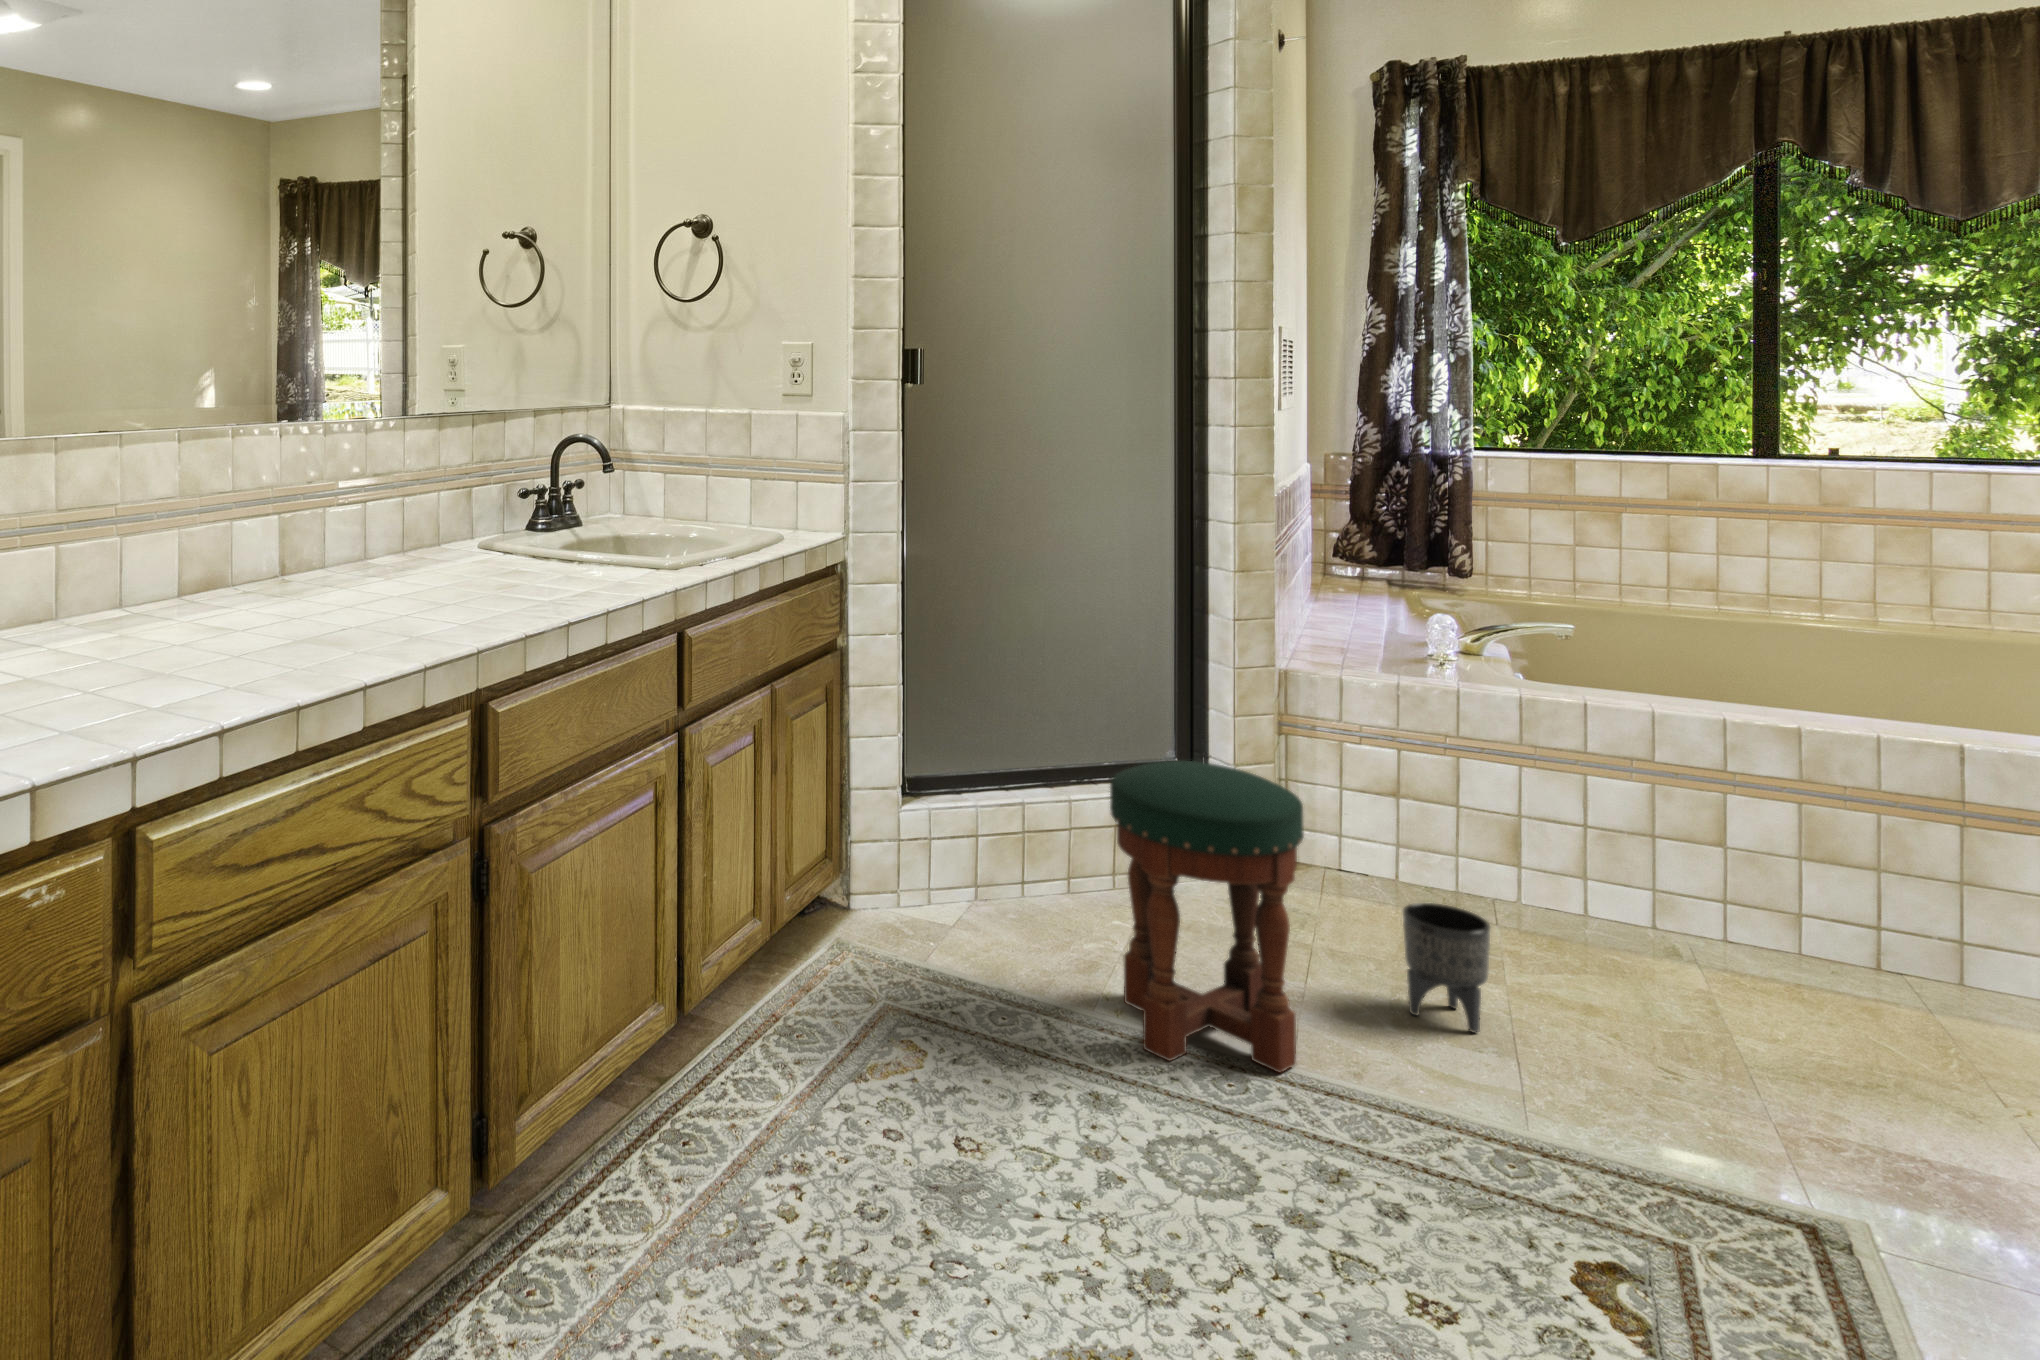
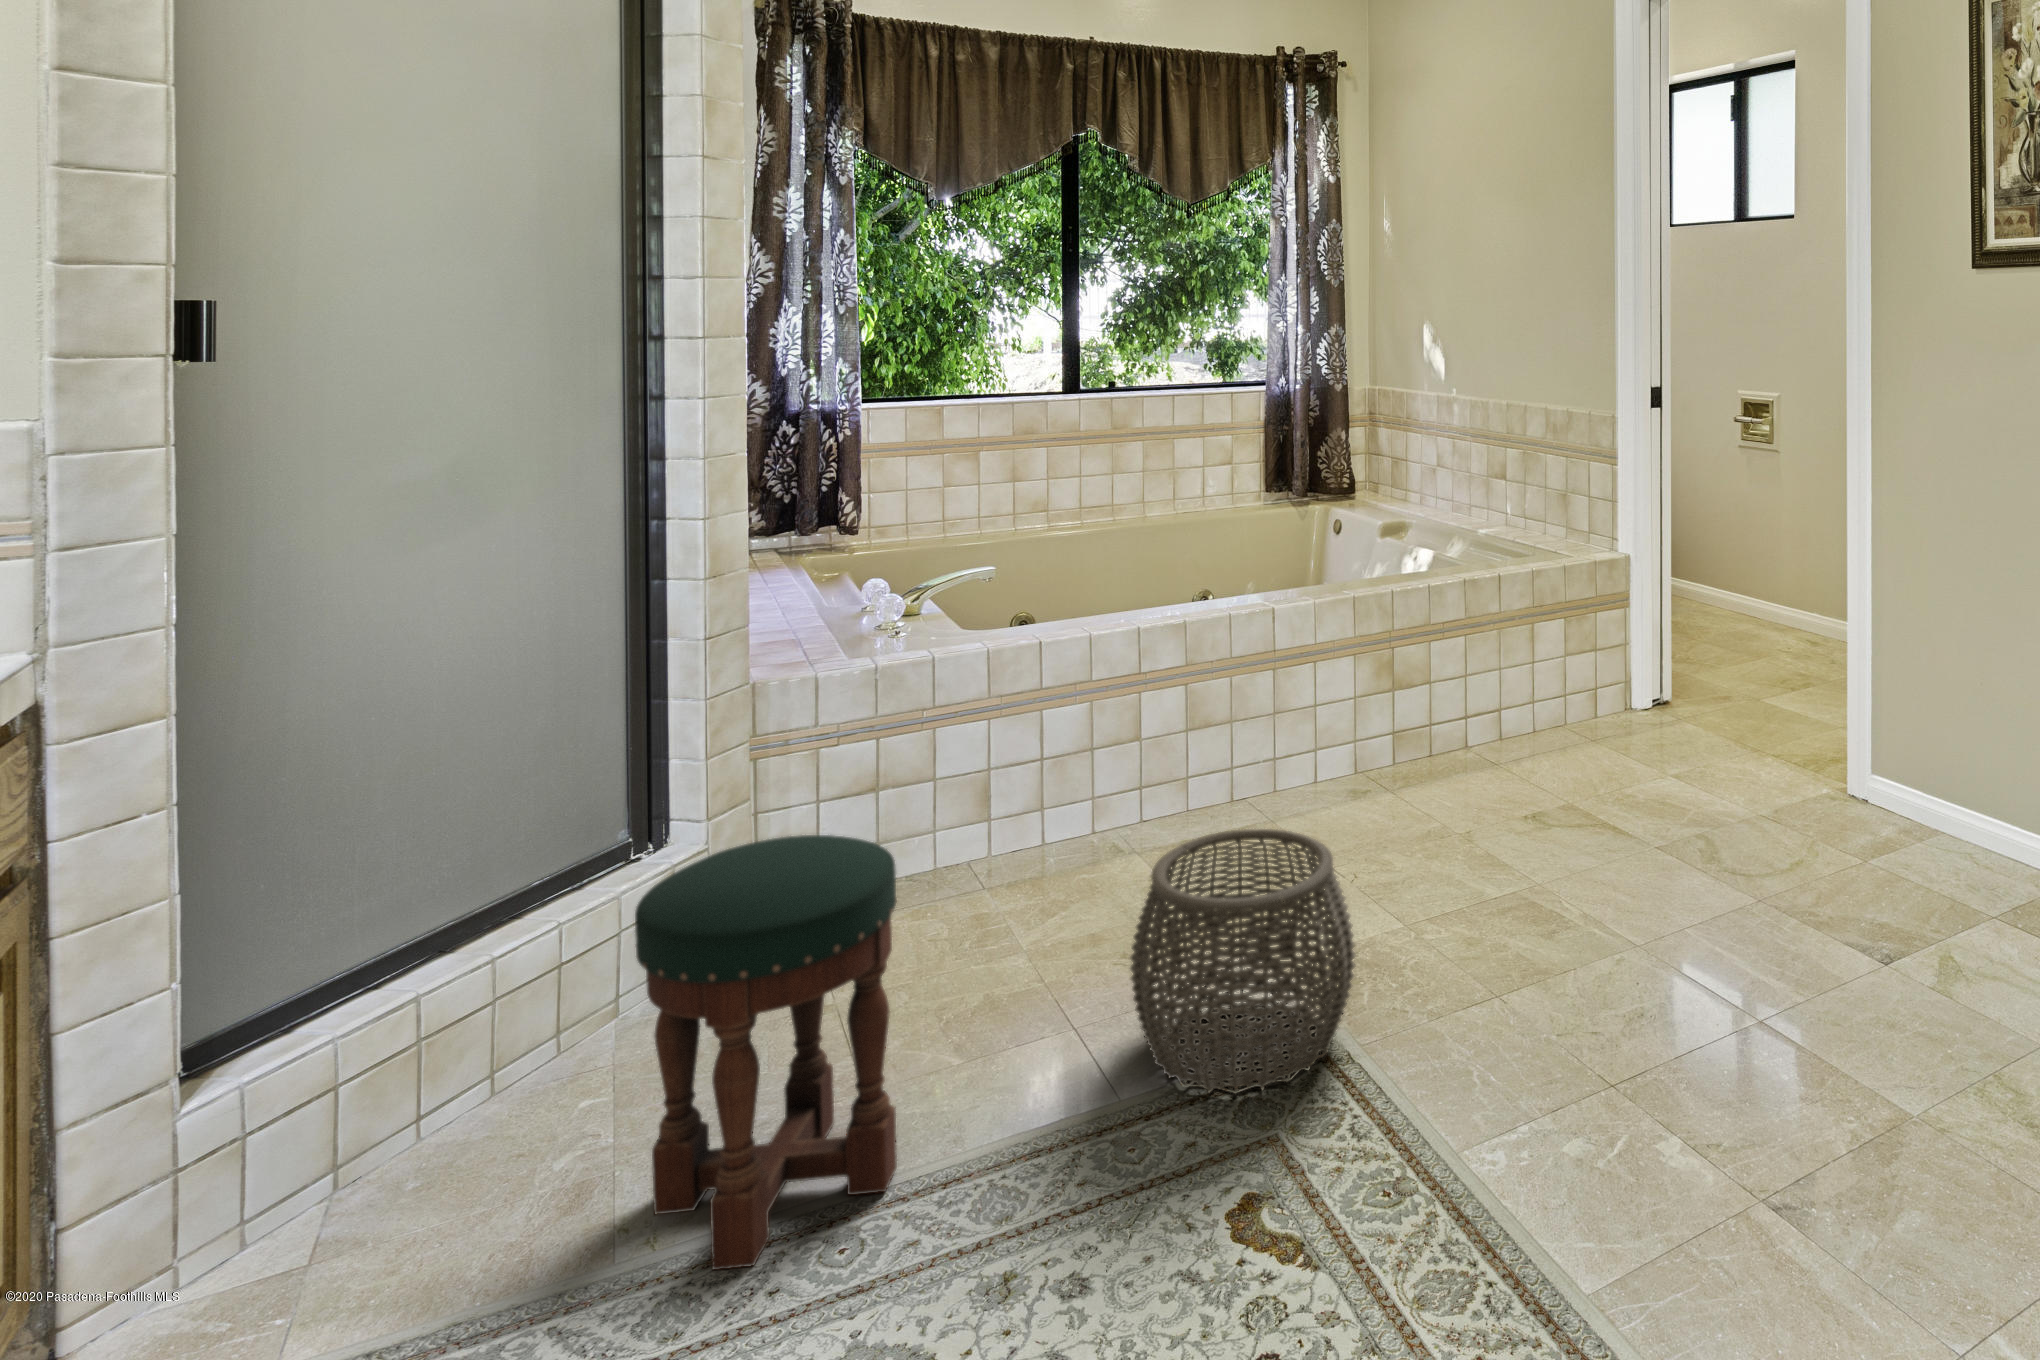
planter: present [1402,903,1490,1033] -> none [955,893,1038,1031]
woven basket: none [1555,921,1879,1223] -> present [1130,829,1355,1094]

